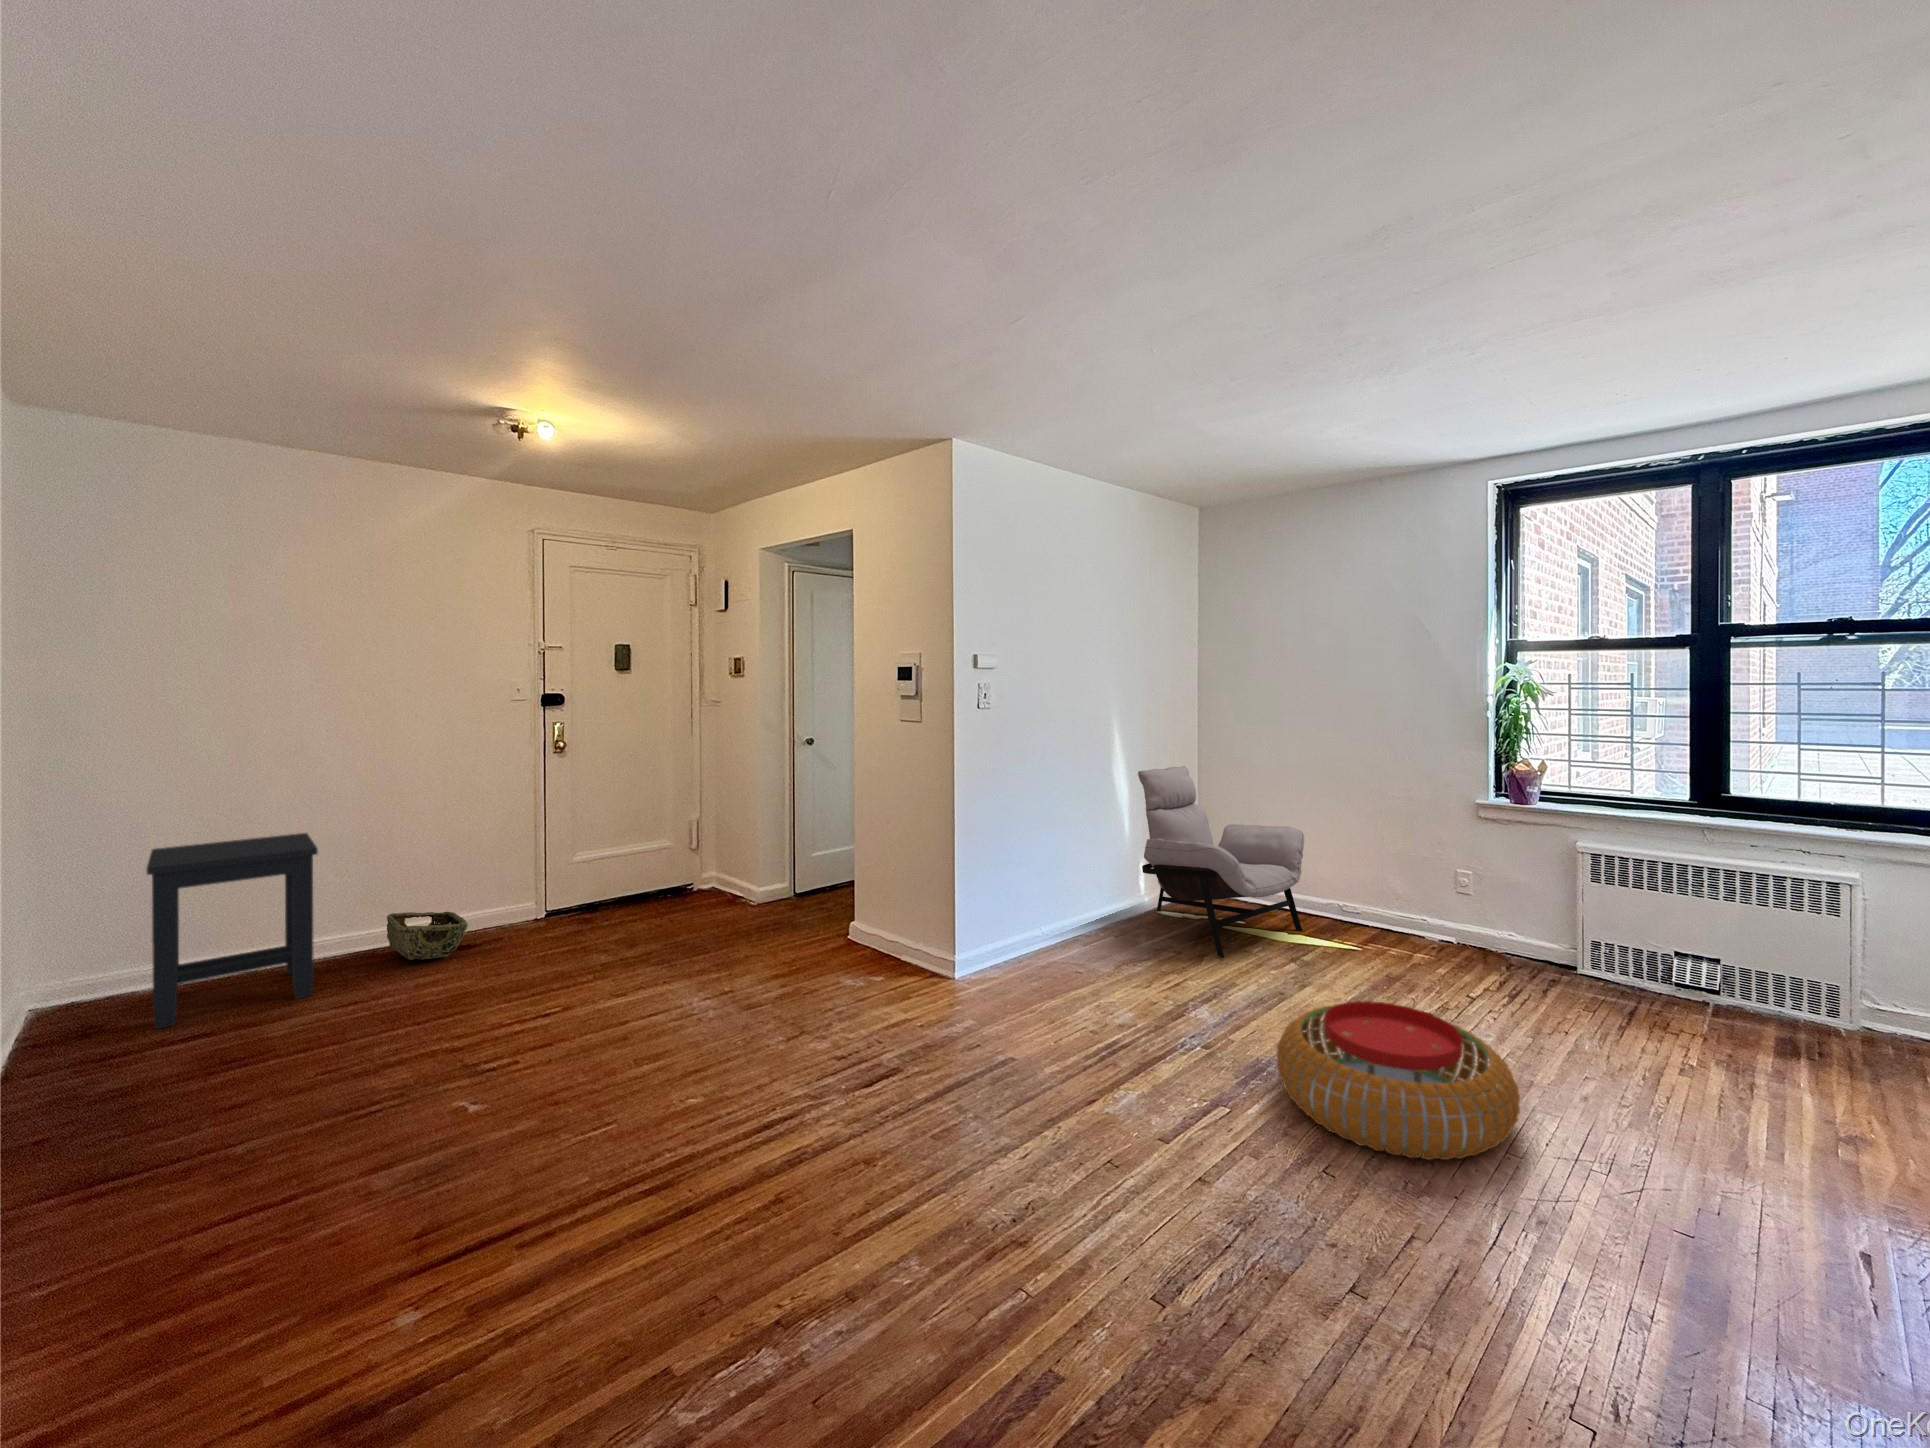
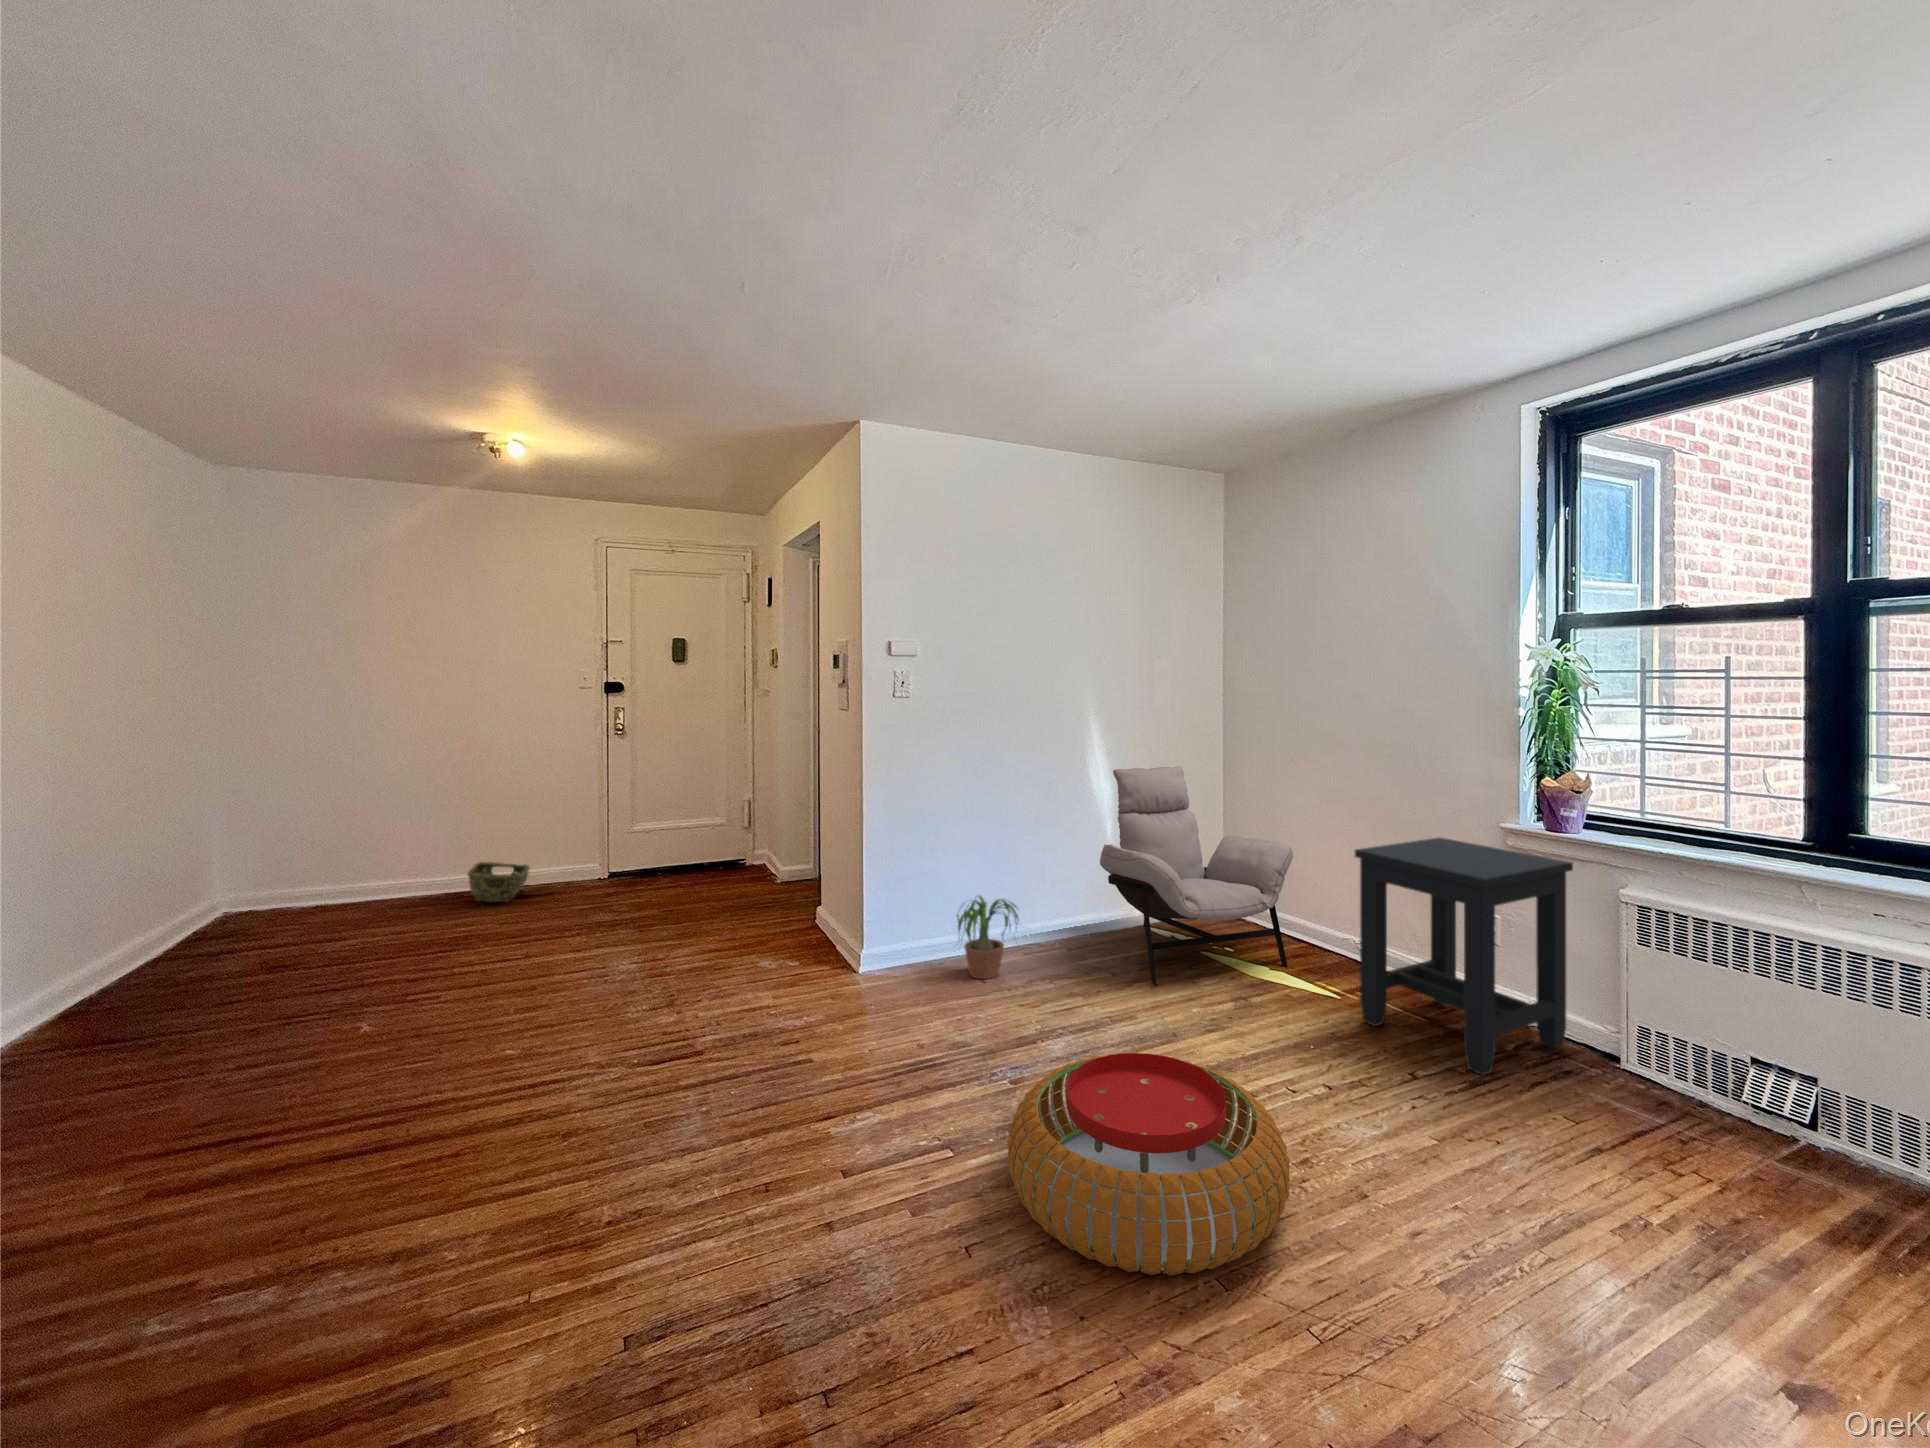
side table: present [146,833,318,1029] -> present [1355,838,1573,1075]
potted plant: none [1033,894,1112,971] -> present [957,896,1019,979]

